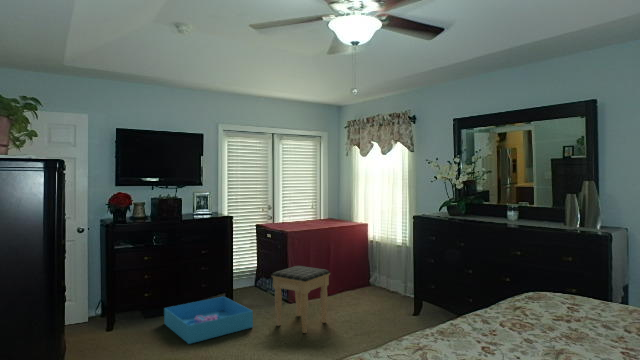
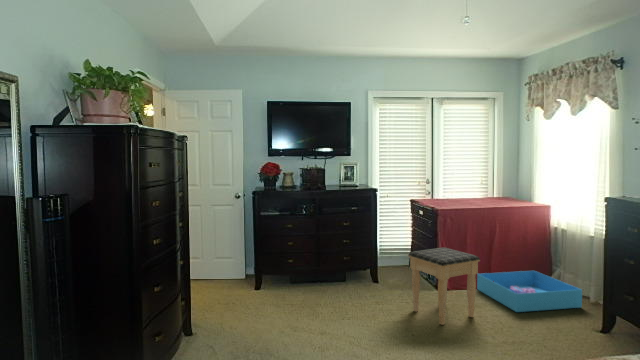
storage bin: present [164,297,253,344] -> present [477,271,582,312]

